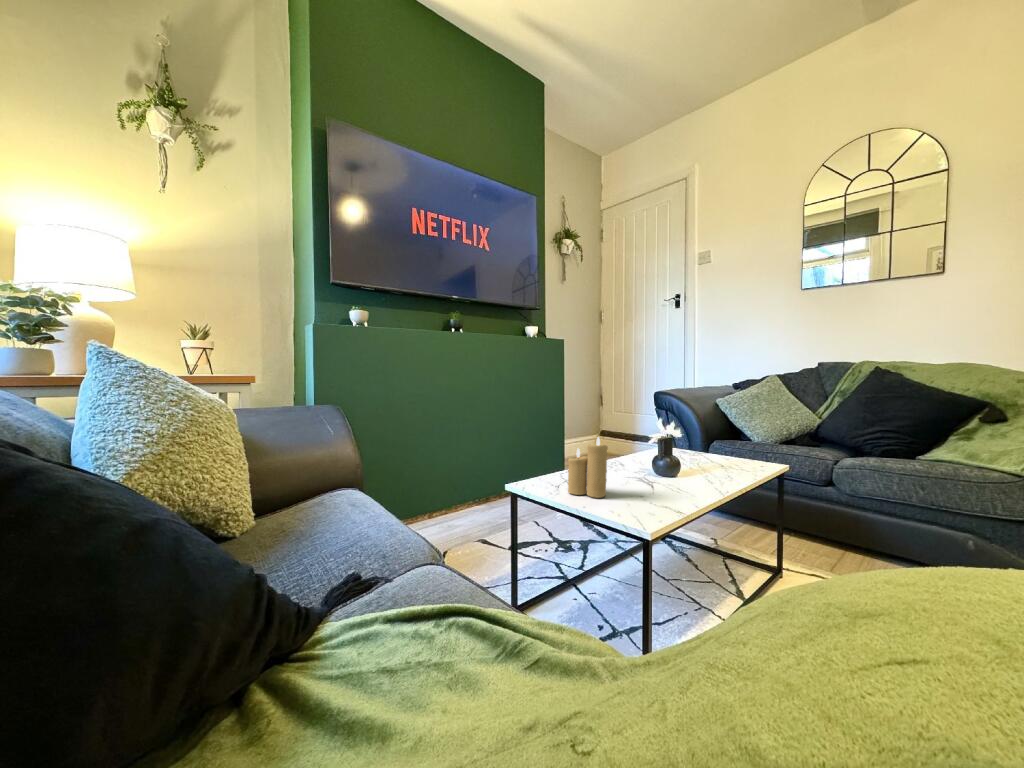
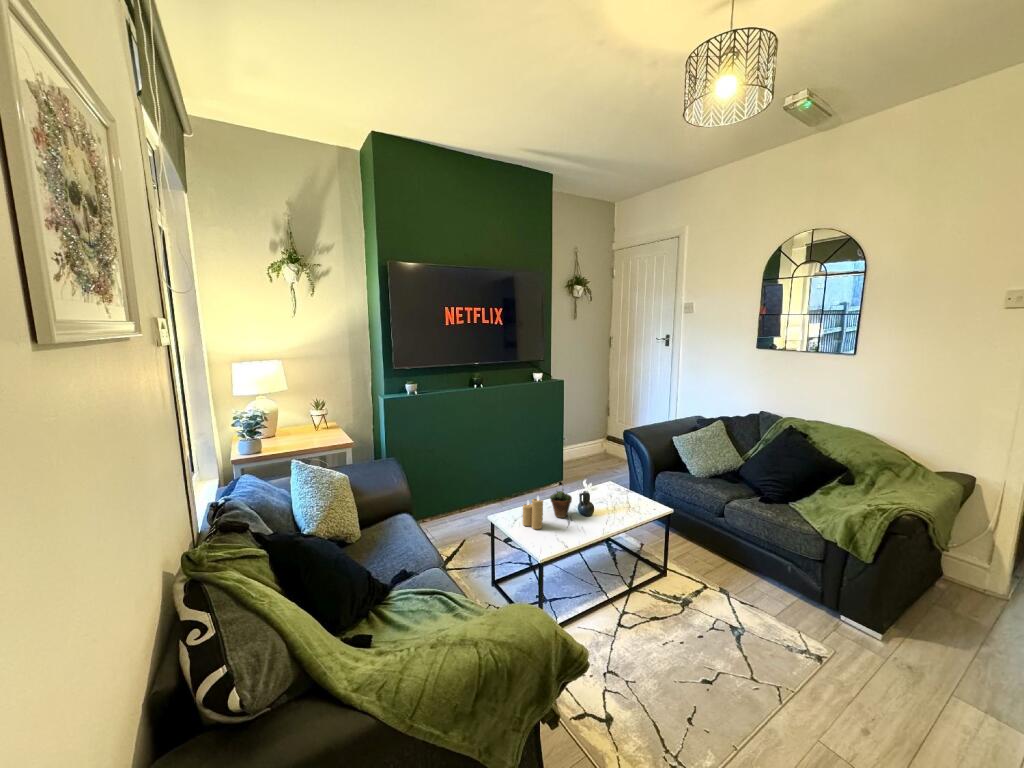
succulent plant: none [606,423,643,483] -> present [550,484,572,518]

